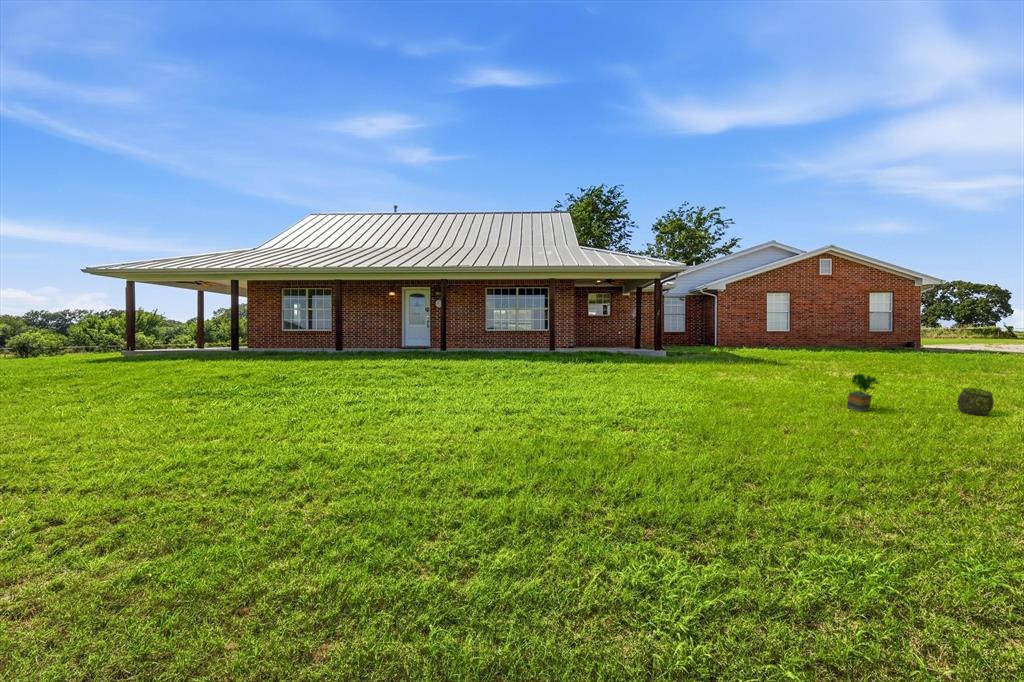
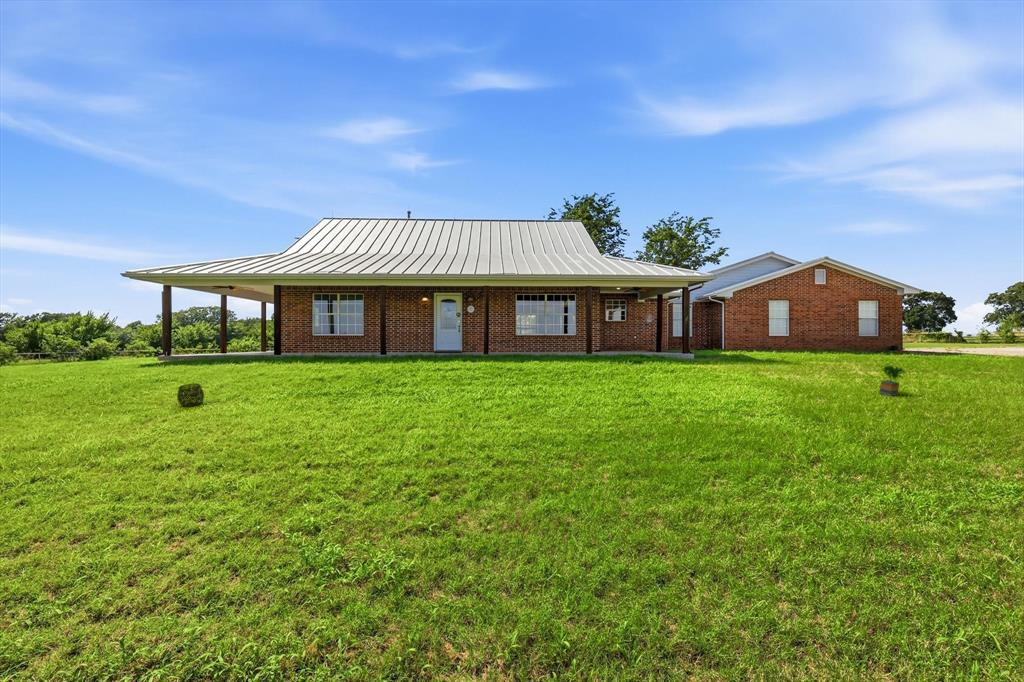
woven basket: present [957,388,994,416] -> present [177,383,204,407]

